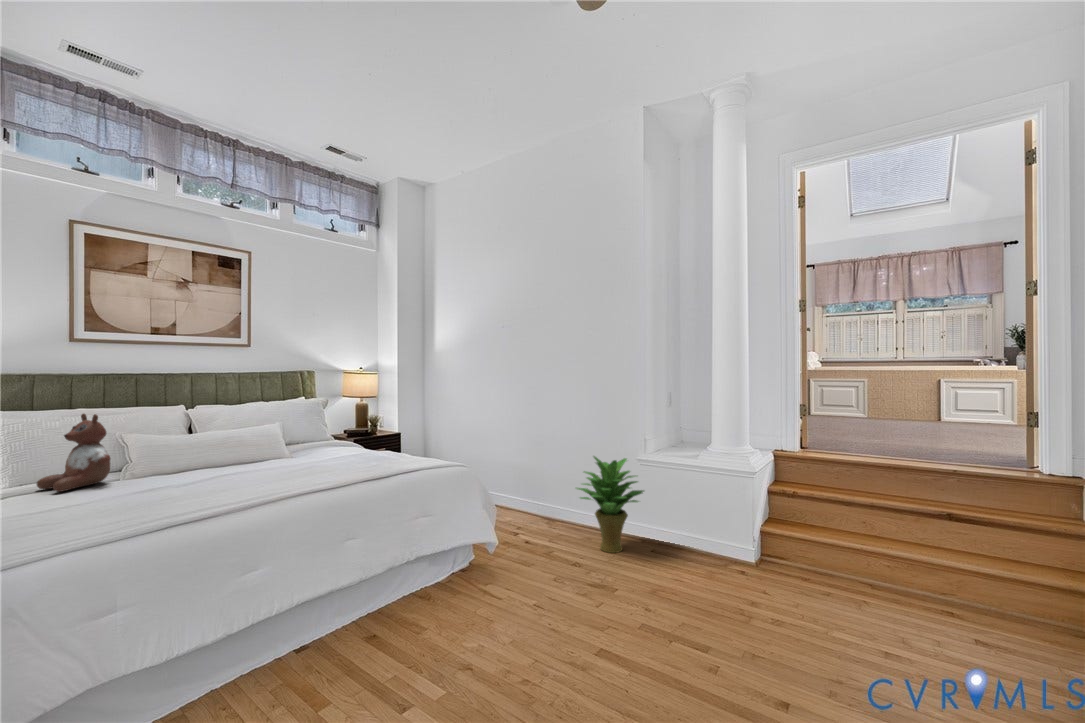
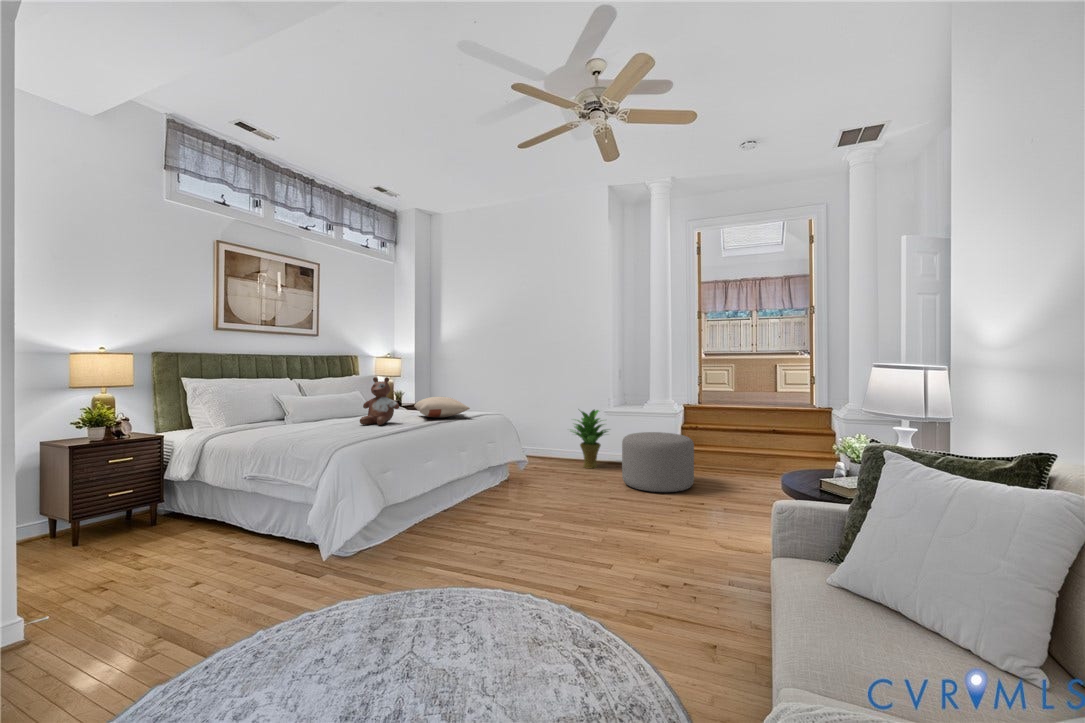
stuffed bear: present [37,414,110,492] -> present [360,377,399,425]
pillow: none [294,443,390,478] -> present [414,397,470,418]
ottoman: none [642,510,775,643] -> present [622,432,694,492]

